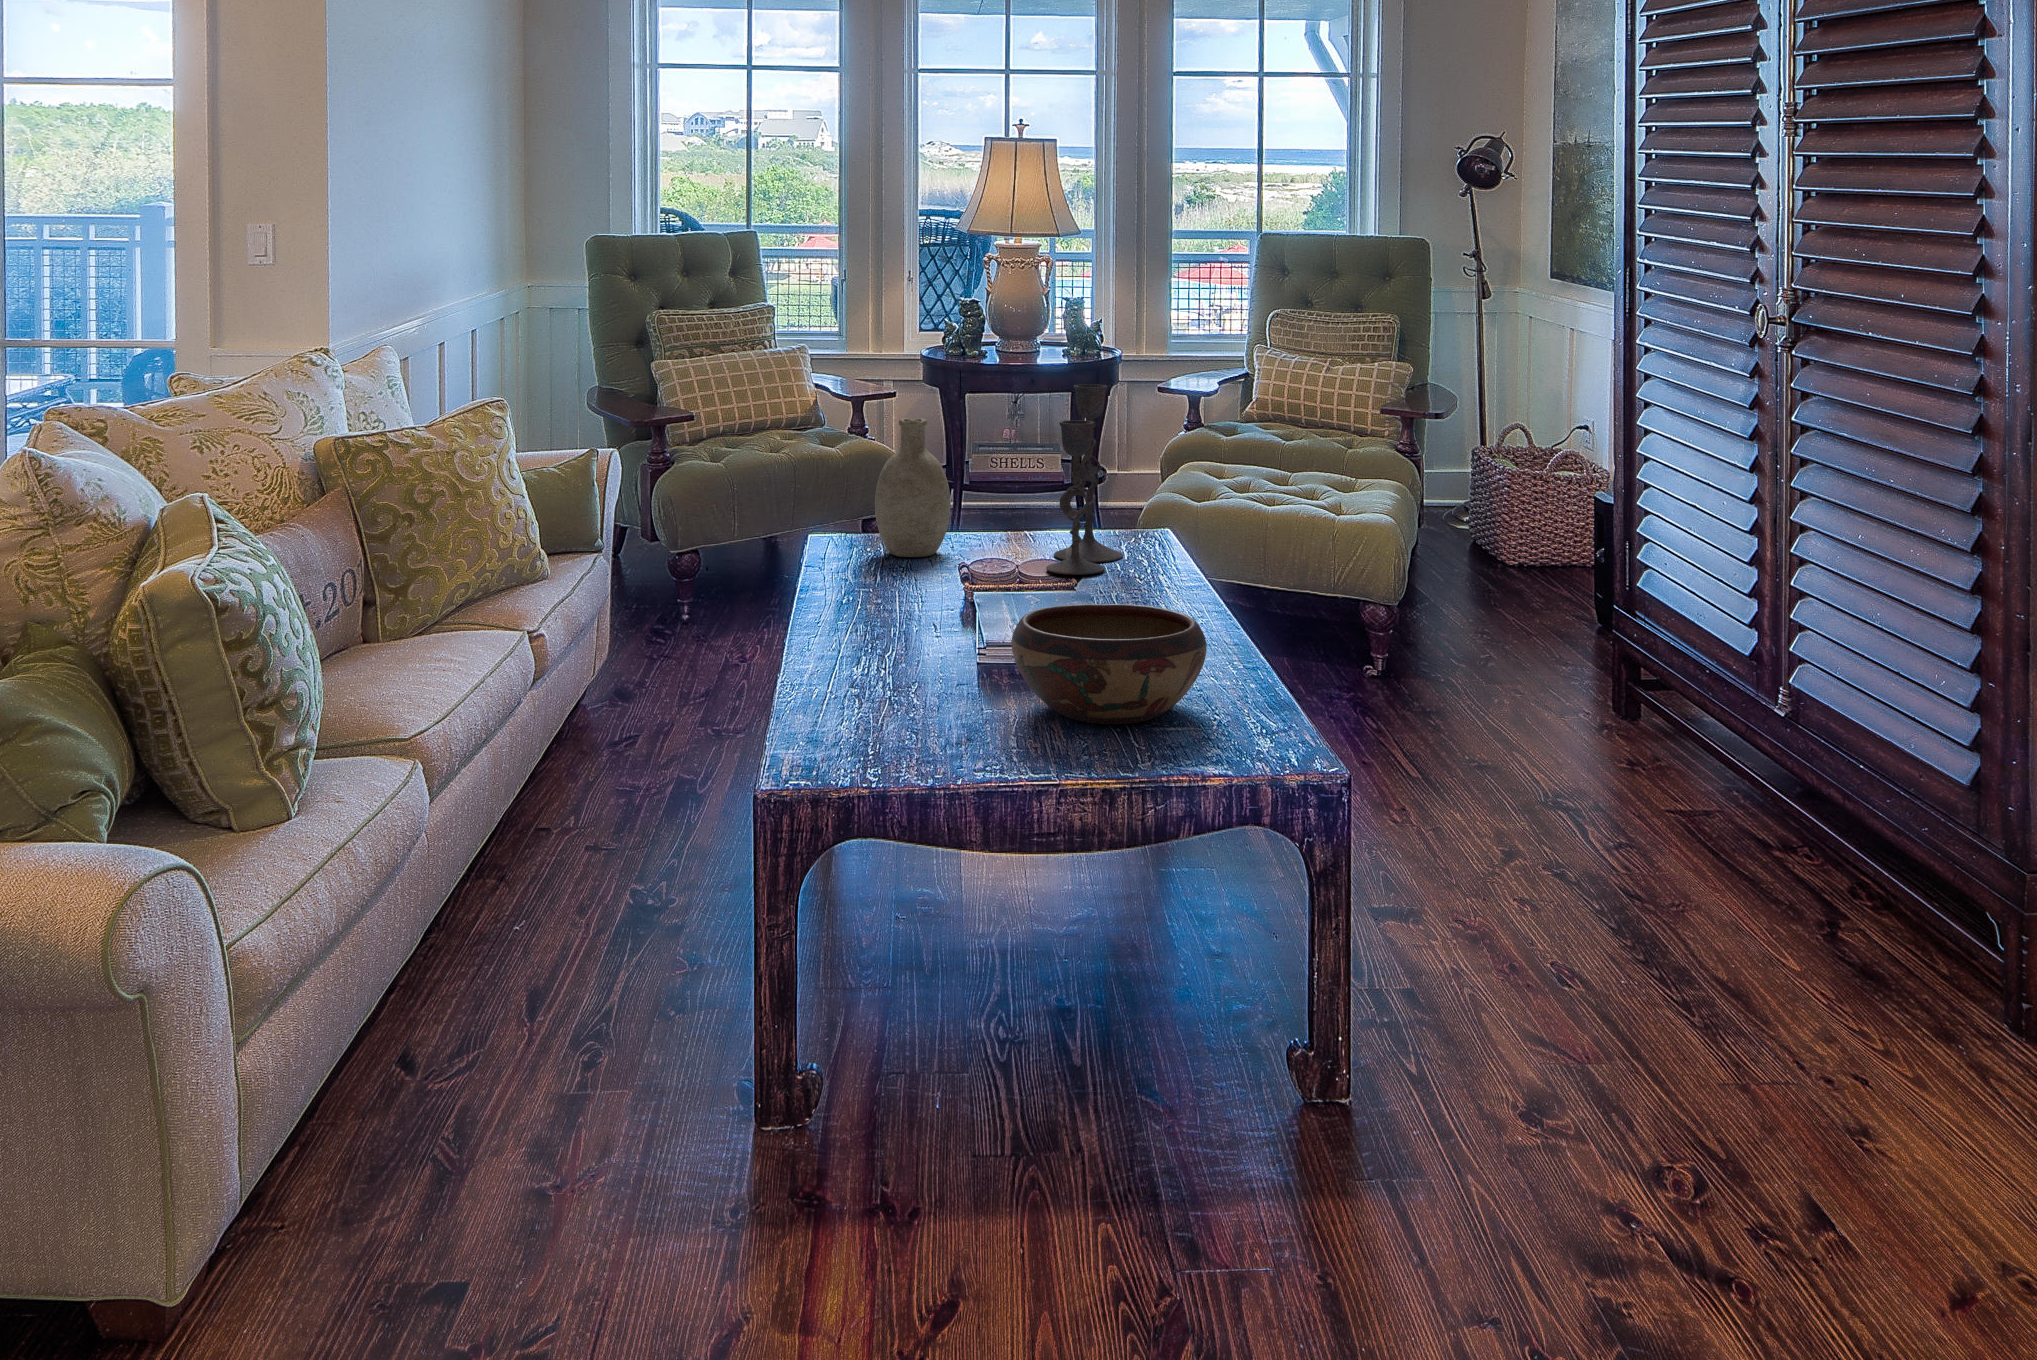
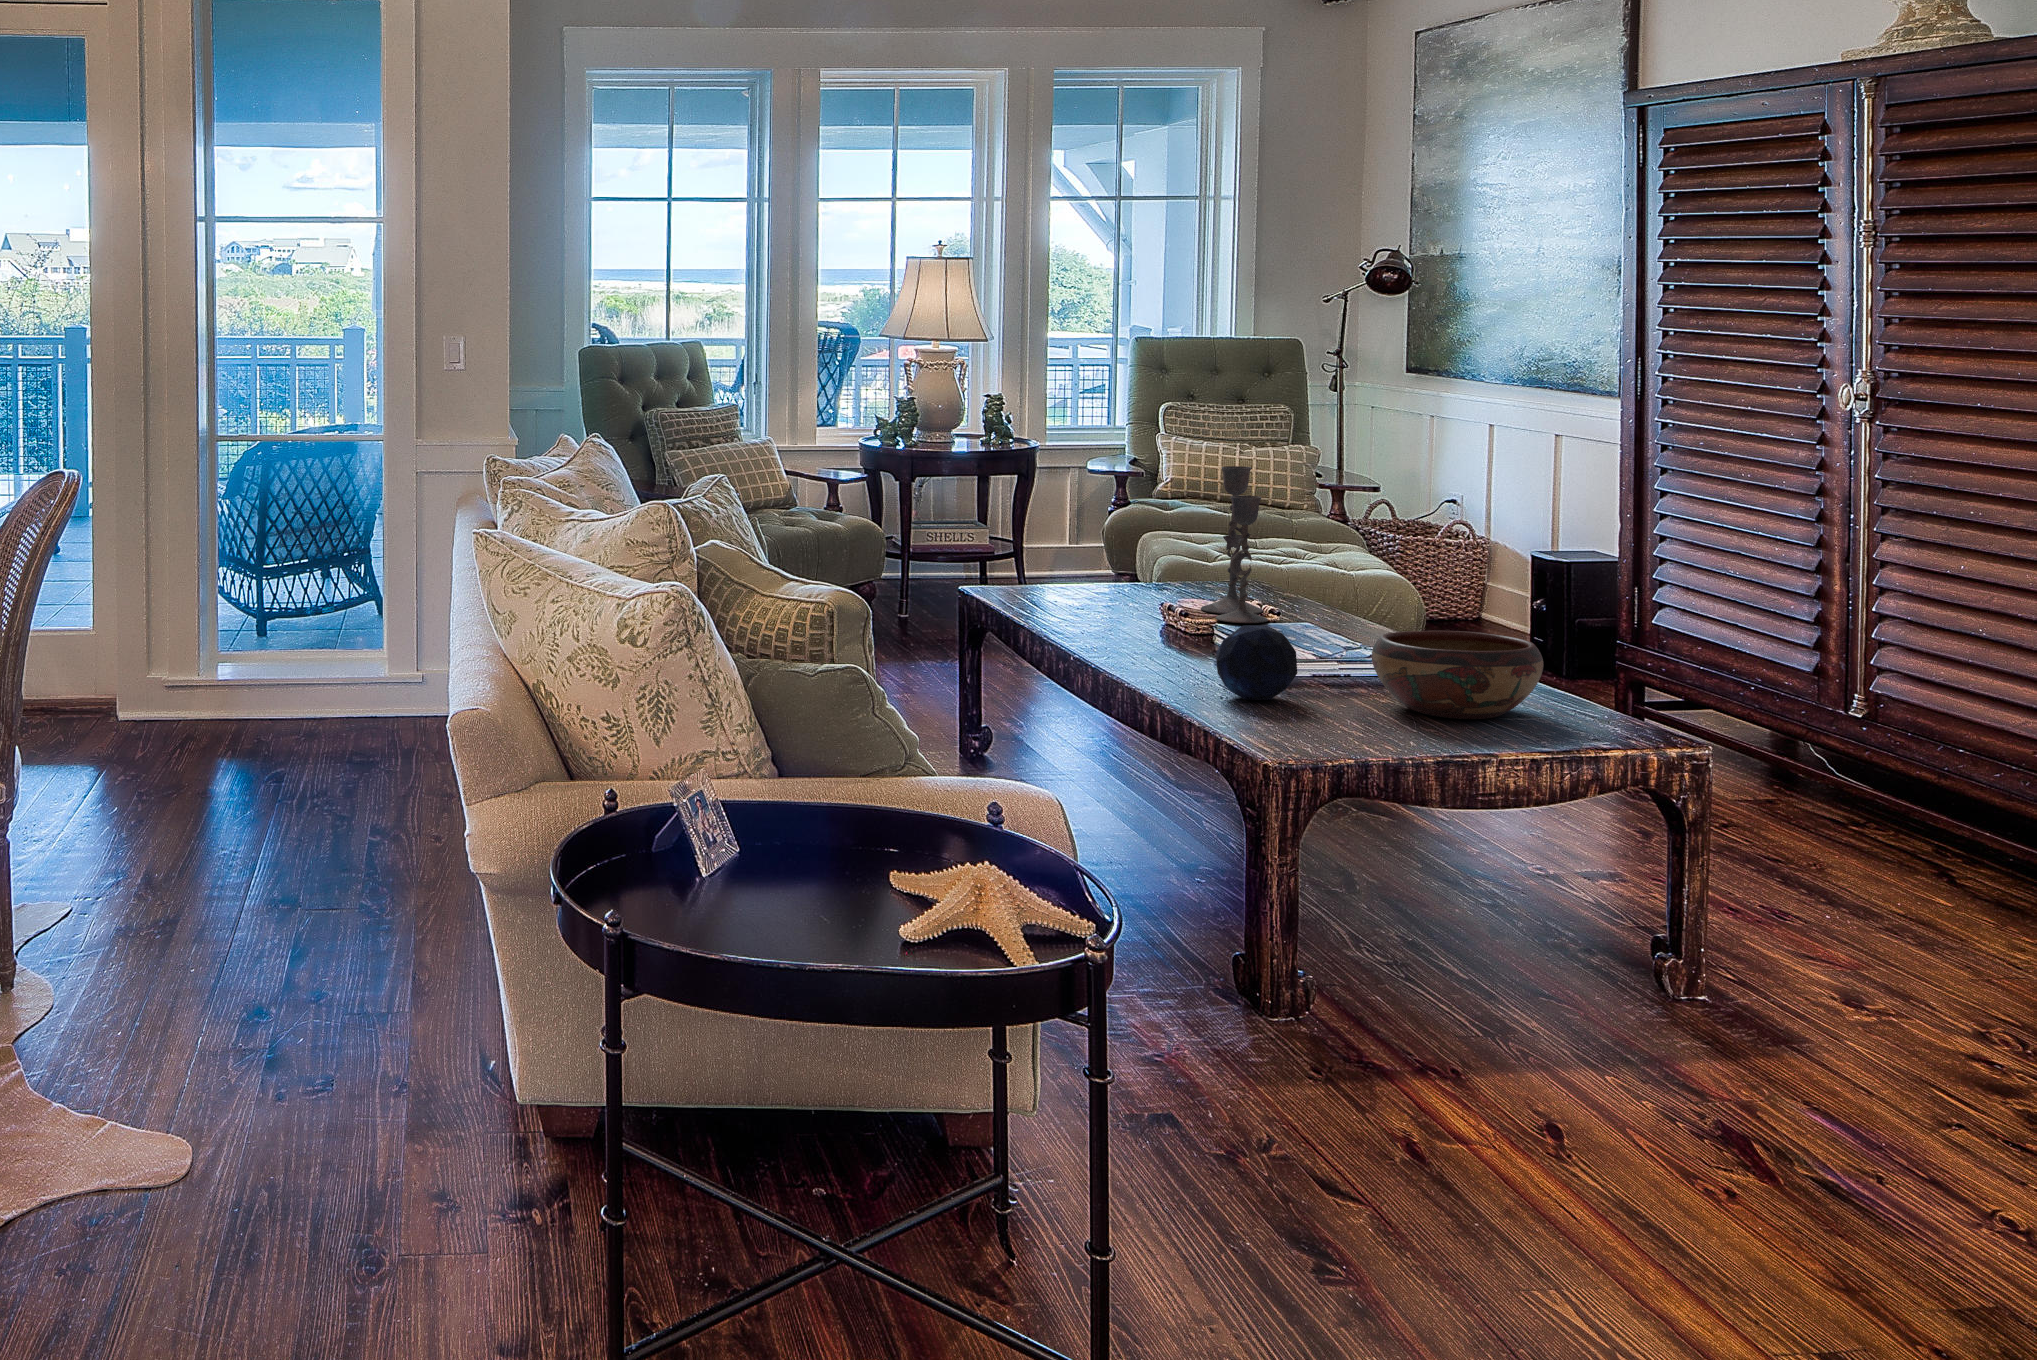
decorative vase: present [875,418,951,557] -> none [1046,498,1114,614]
decorative orb: none [854,591,952,686] -> present [1216,625,1297,700]

